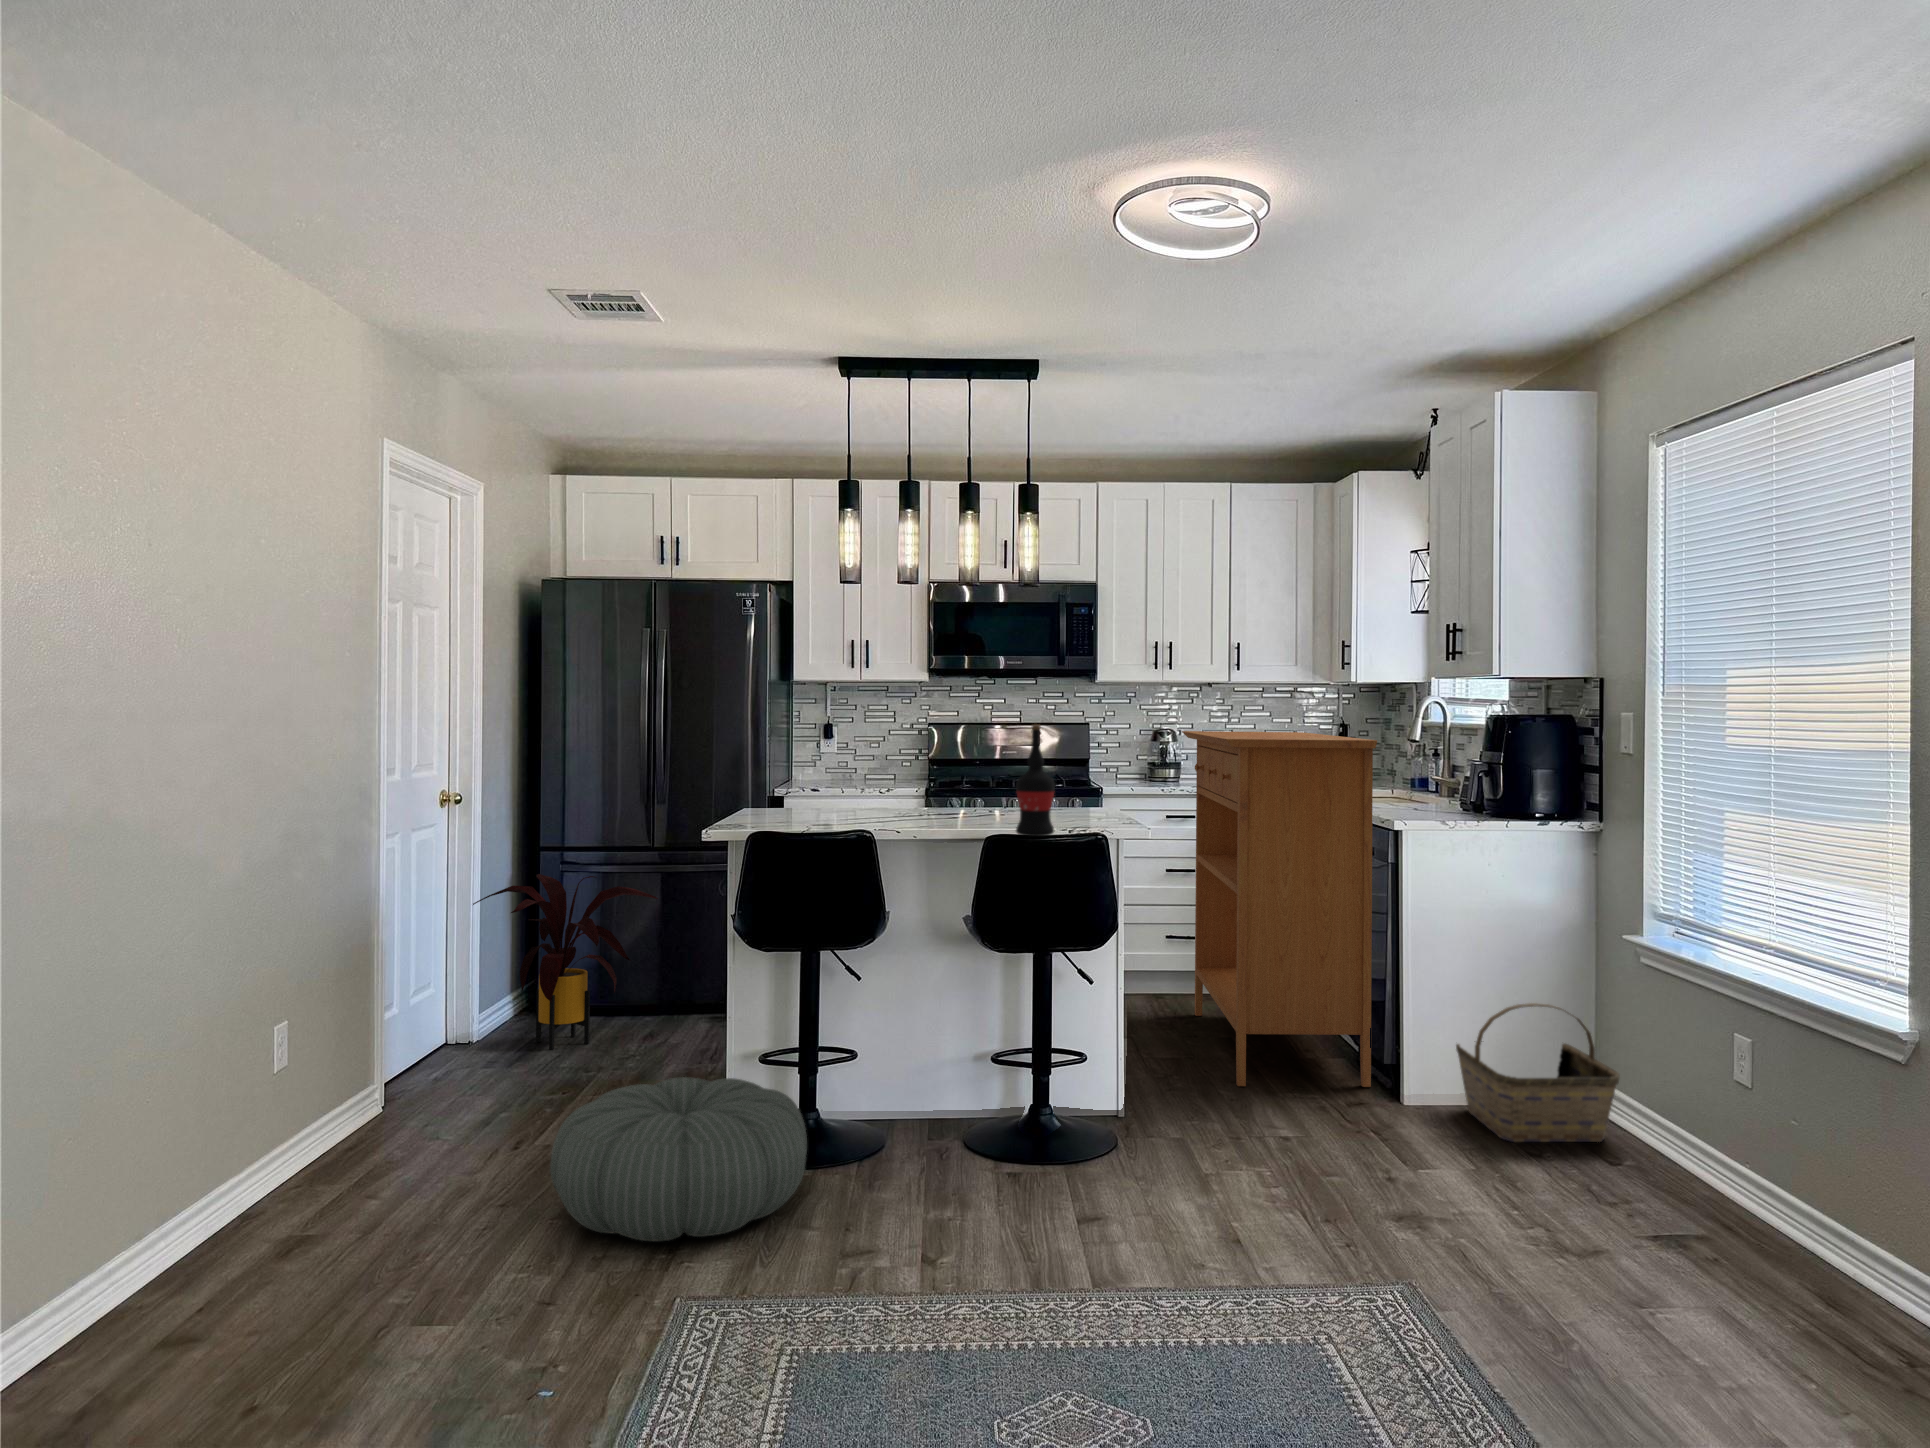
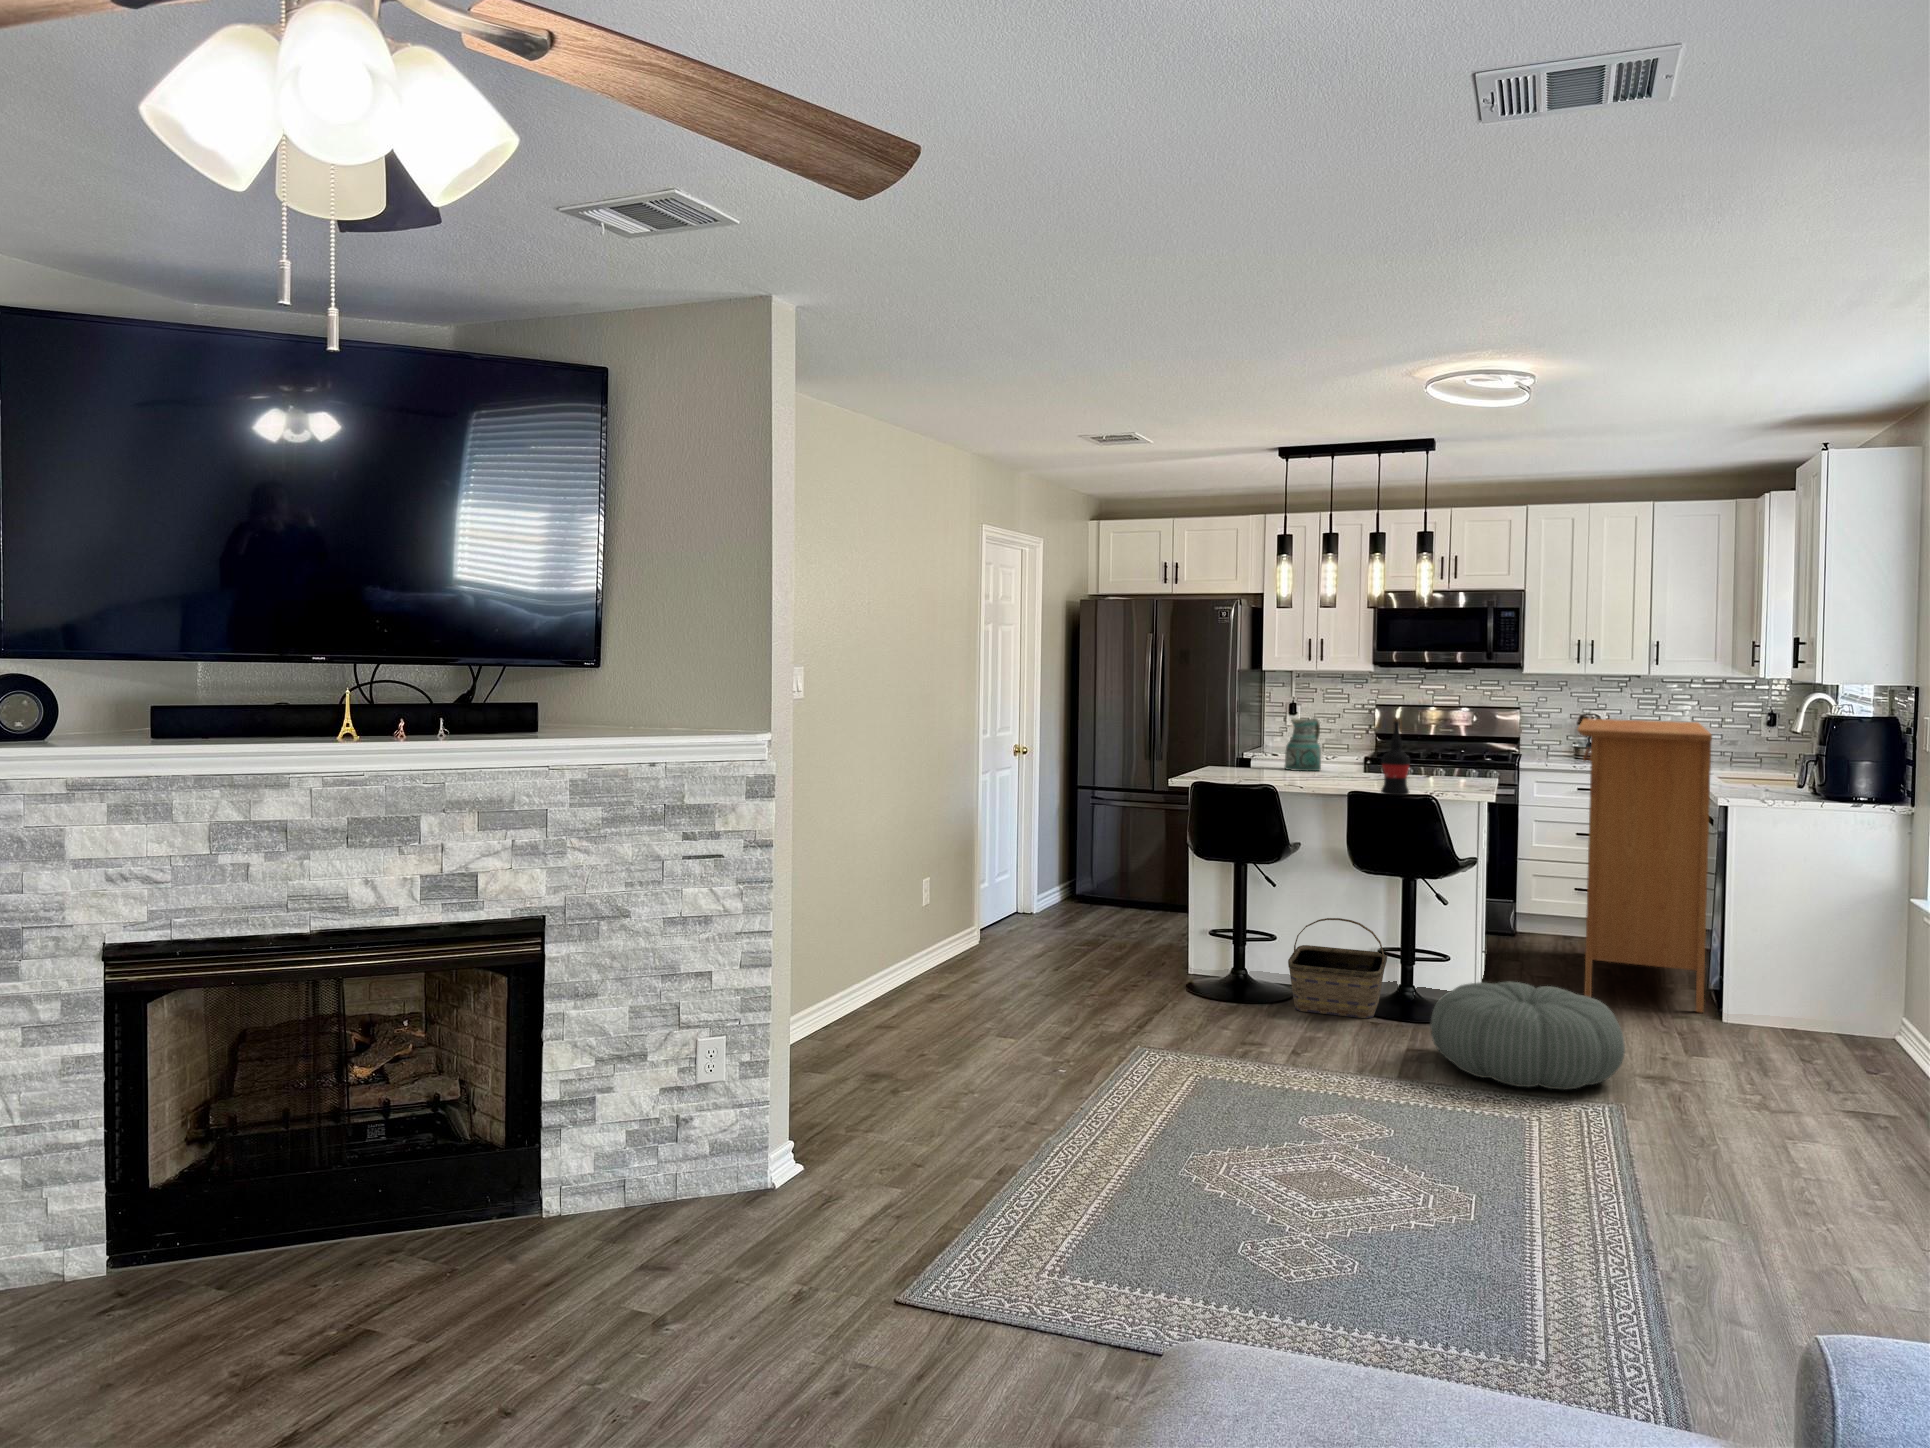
ceramic pitcher: none [838,737,885,809] -> present [1285,718,1321,771]
house plant: present [473,874,658,1050] -> none [1032,806,1157,925]
basket: present [1456,1003,1620,1142] -> present [1288,918,1387,1018]
pouf: present [550,1077,807,1241] -> present [1430,982,1625,1090]

